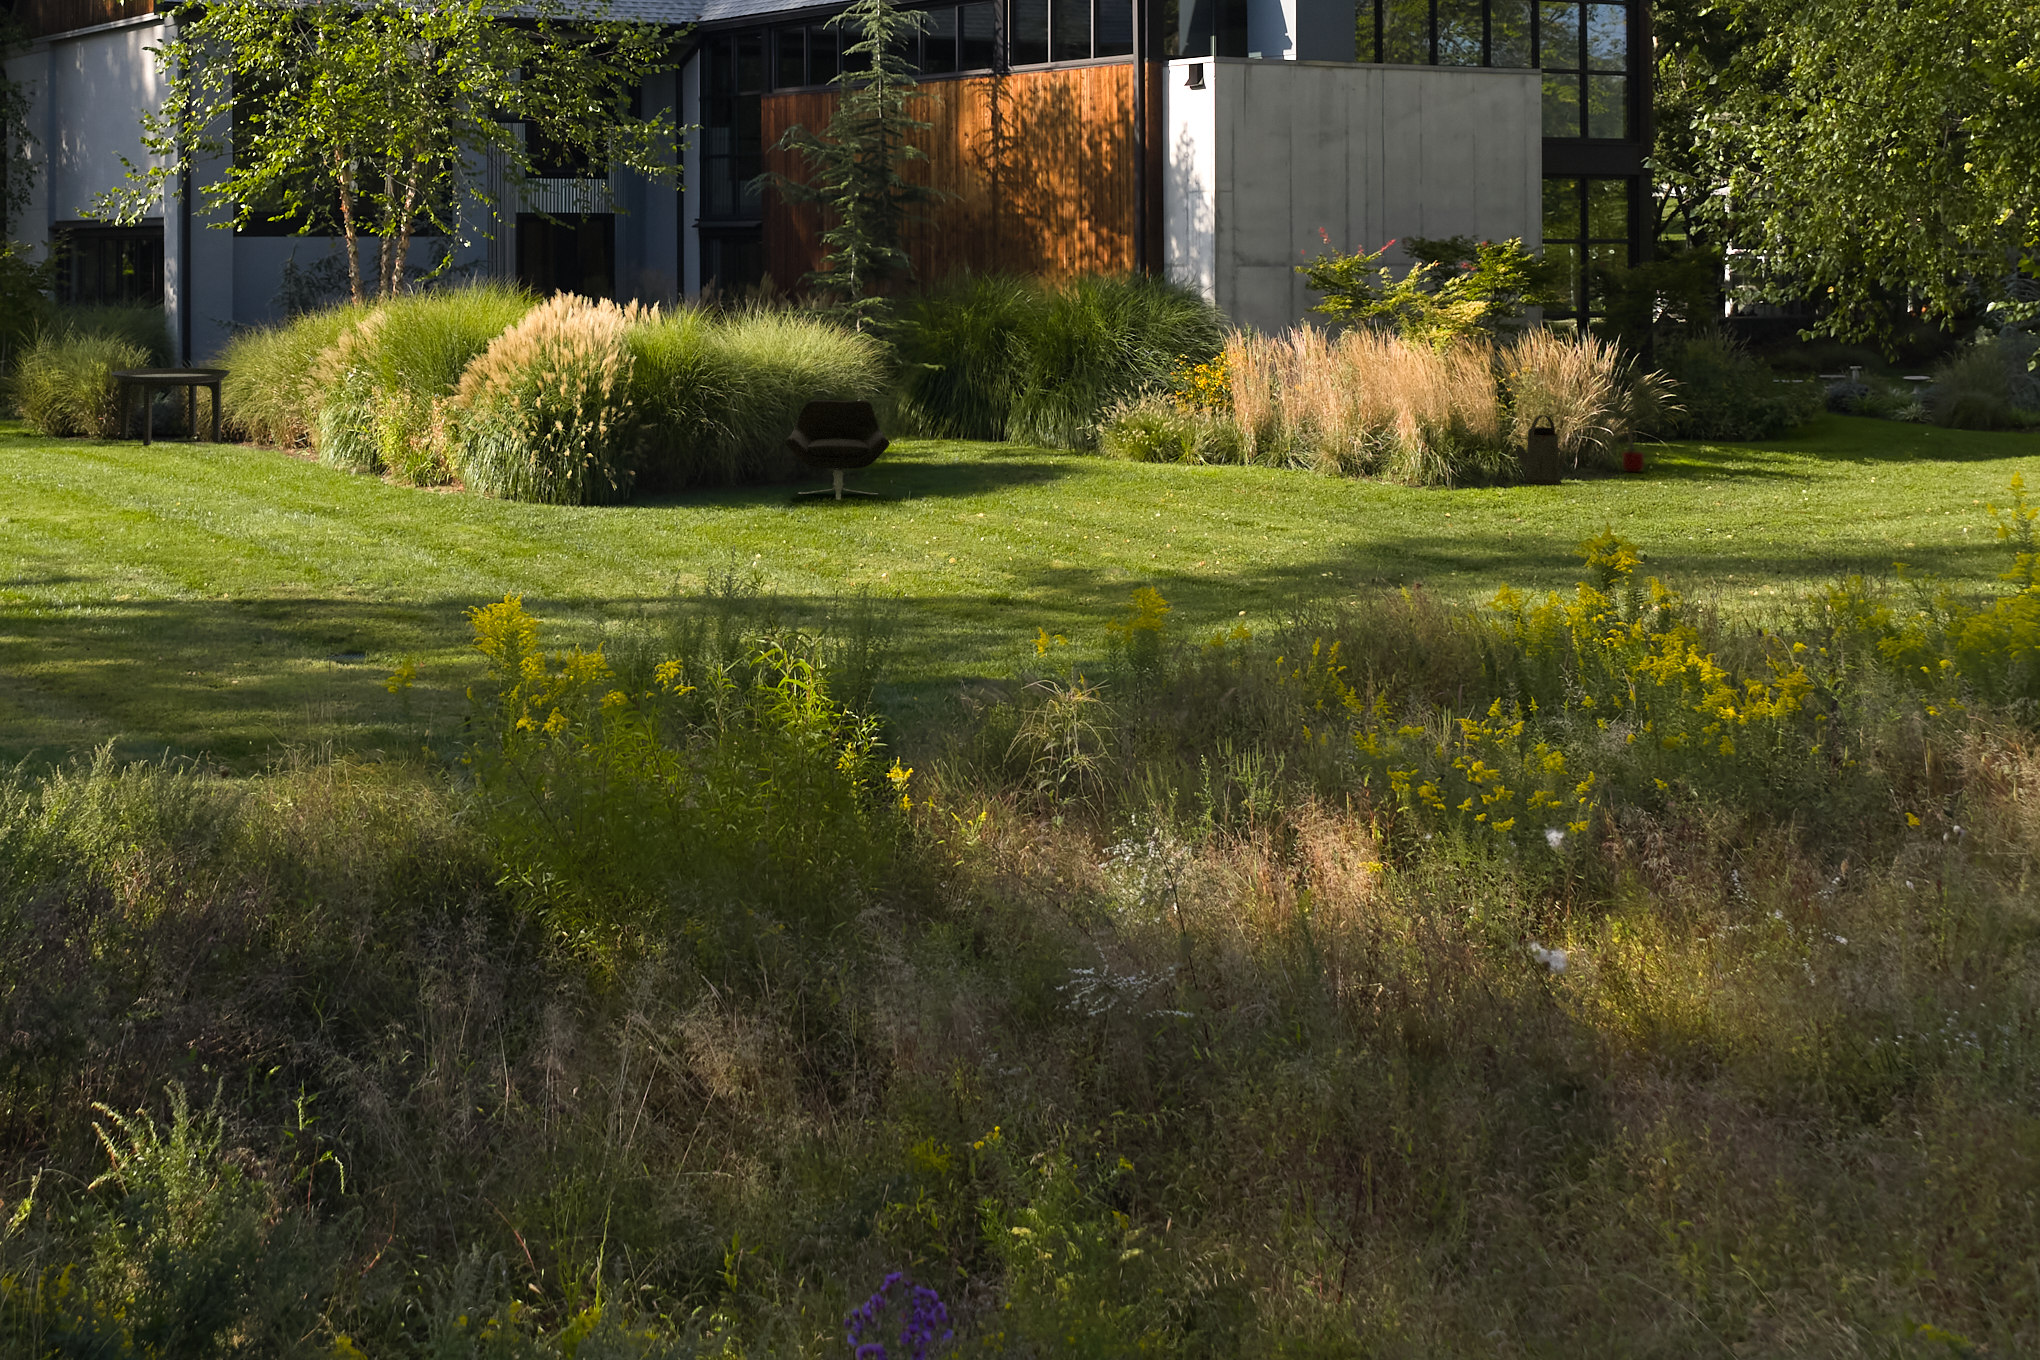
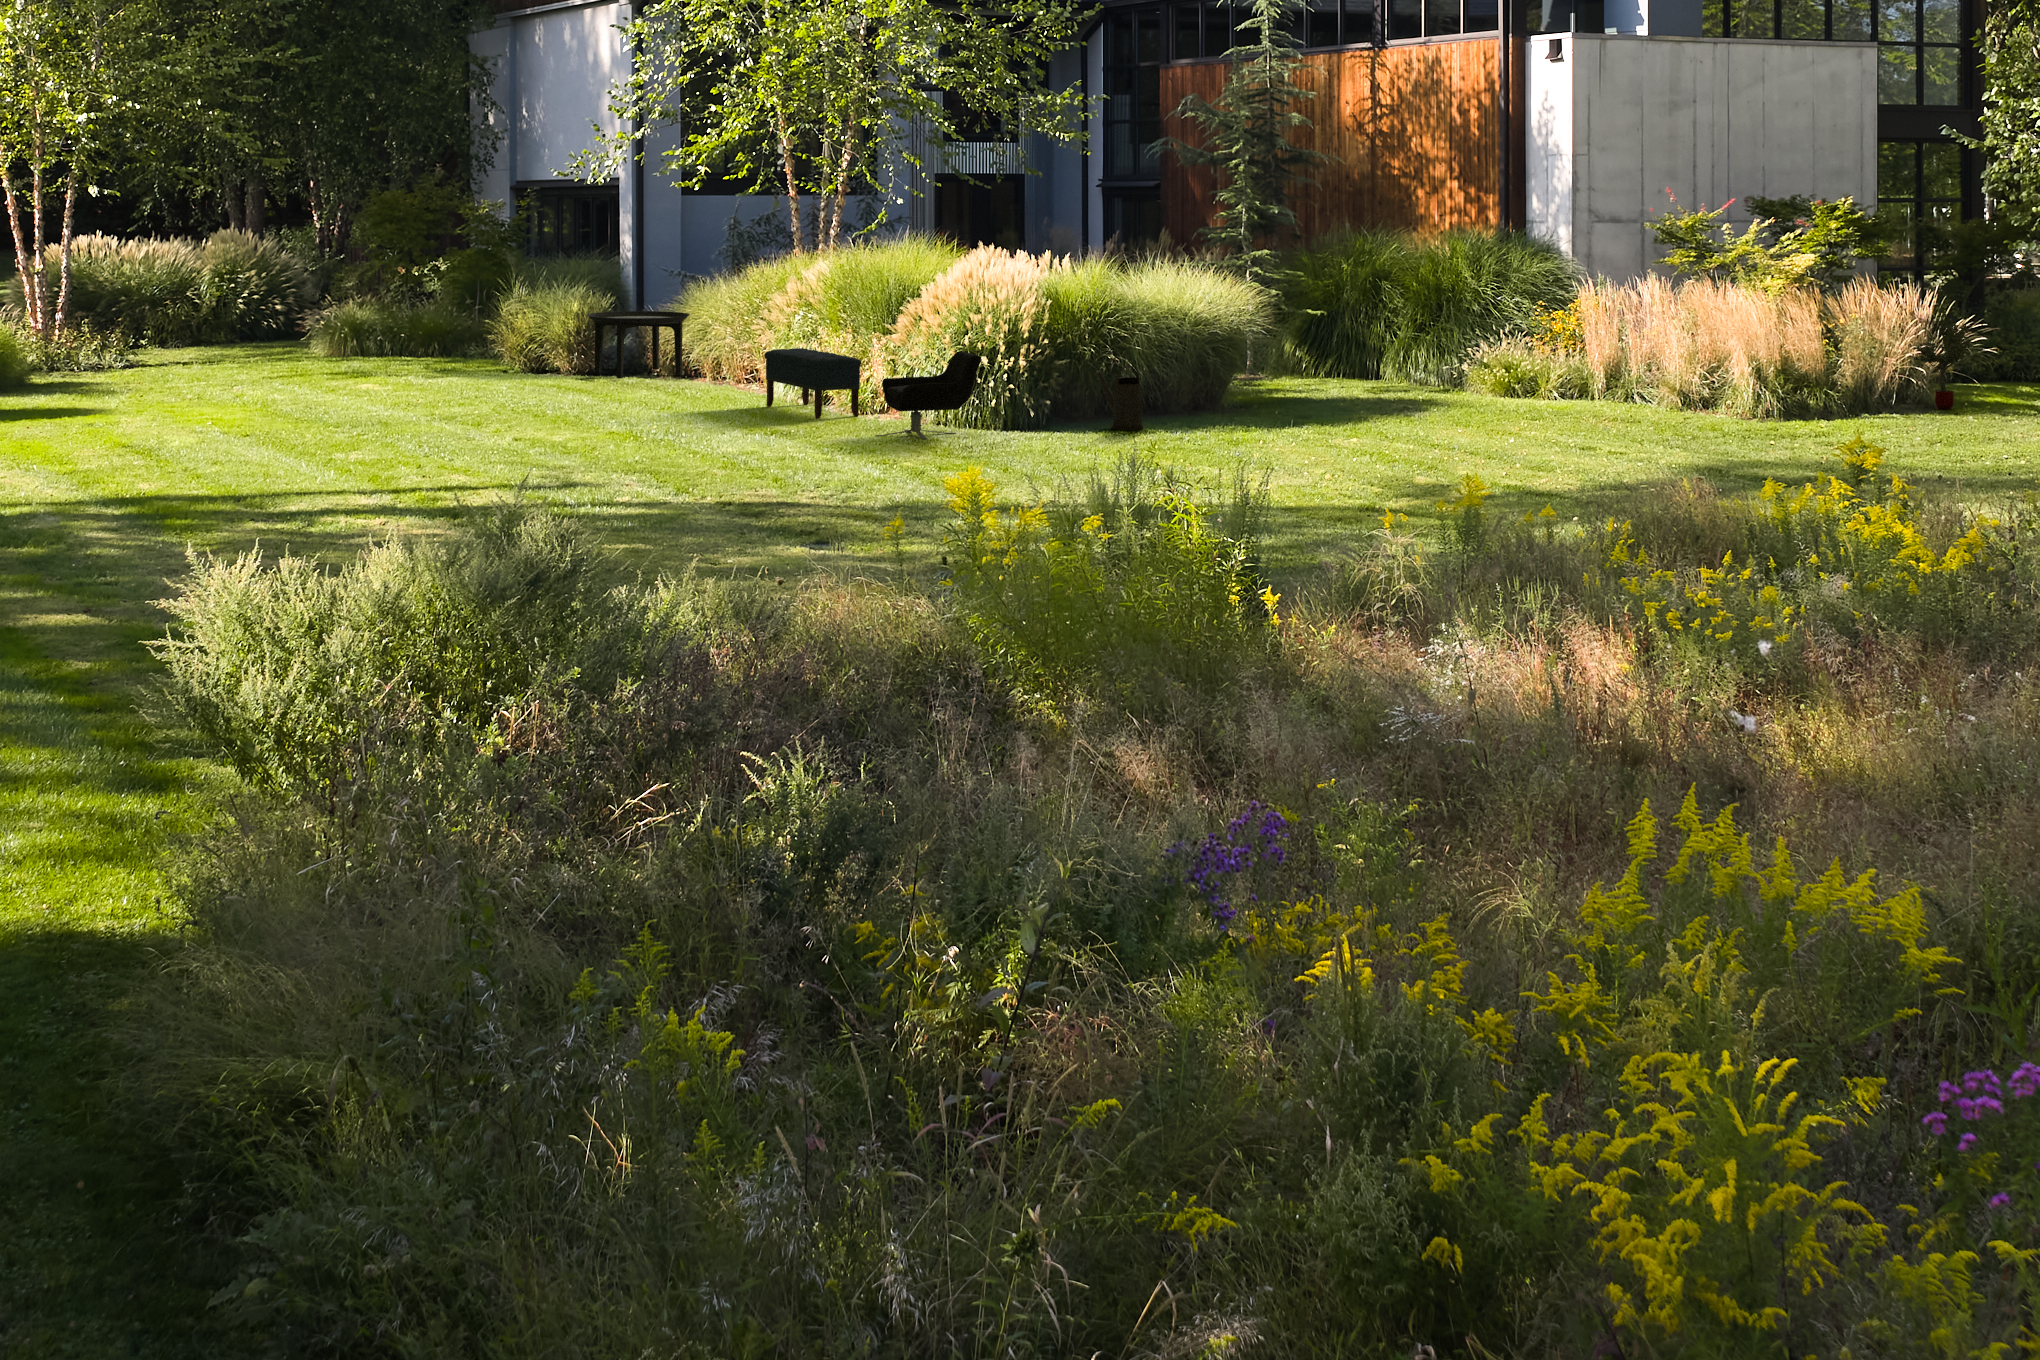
lounge chair: present [786,400,890,500] -> present [875,351,981,439]
bench: none [303,412,413,495] -> present [764,348,861,419]
watering can: present [1516,415,1565,484] -> present [1098,366,1143,430]

